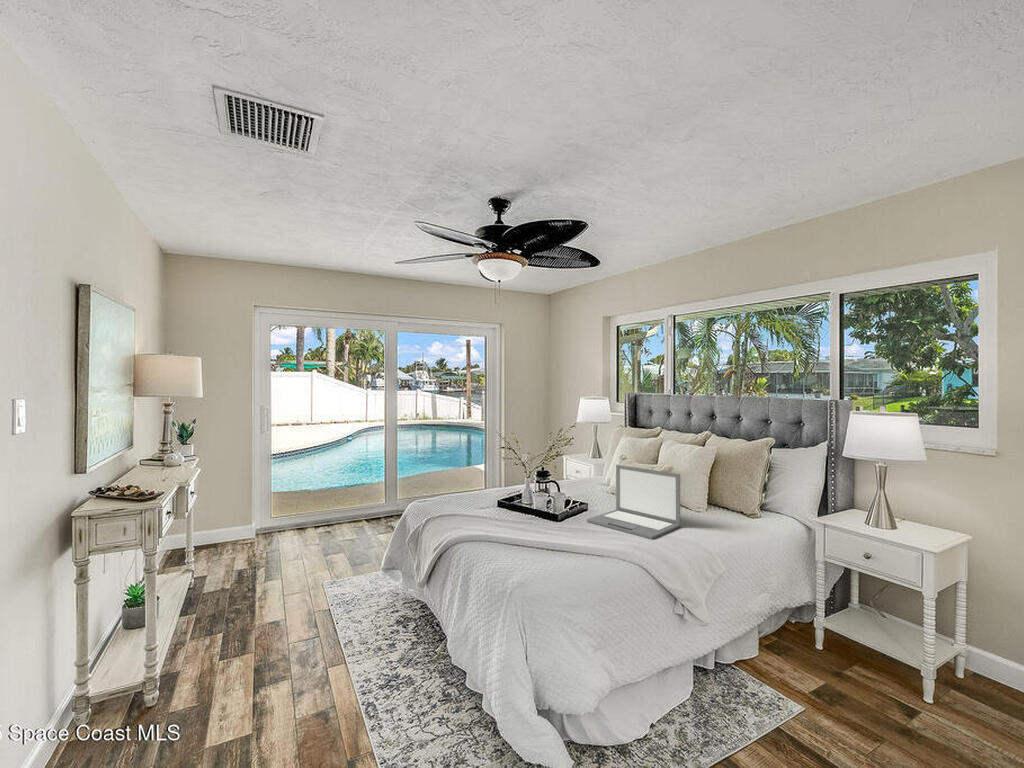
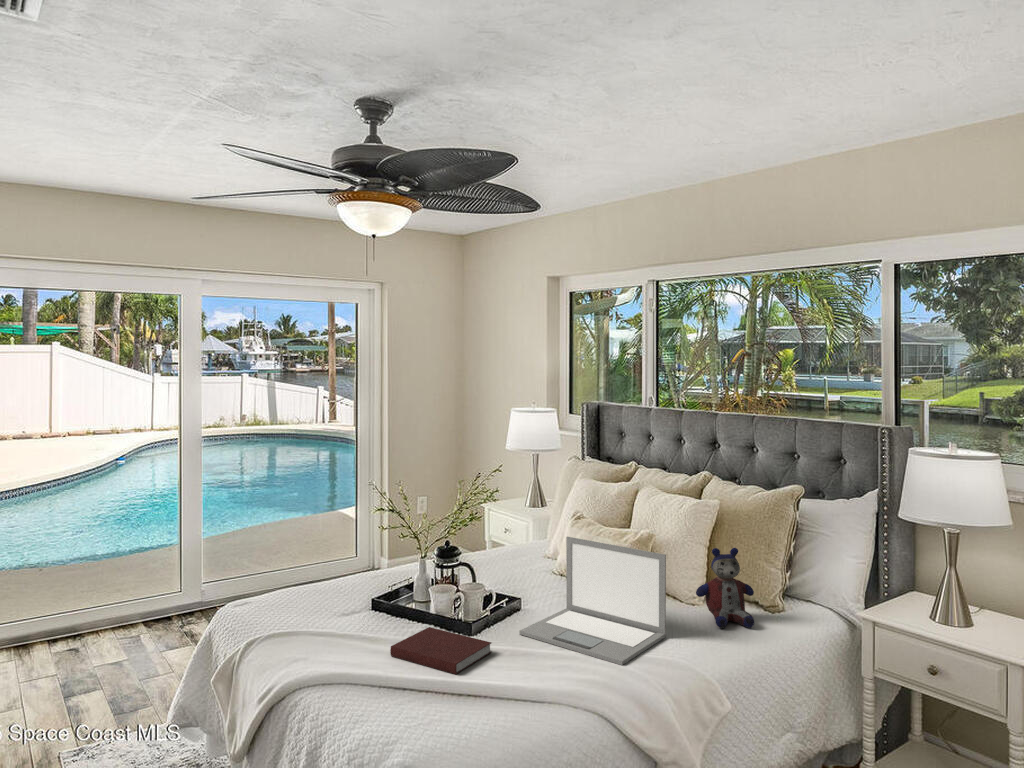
stuffed bear: none [701,474,740,524] -> present [696,548,754,628]
notebook: none [509,514,570,539] -> present [390,627,491,674]

